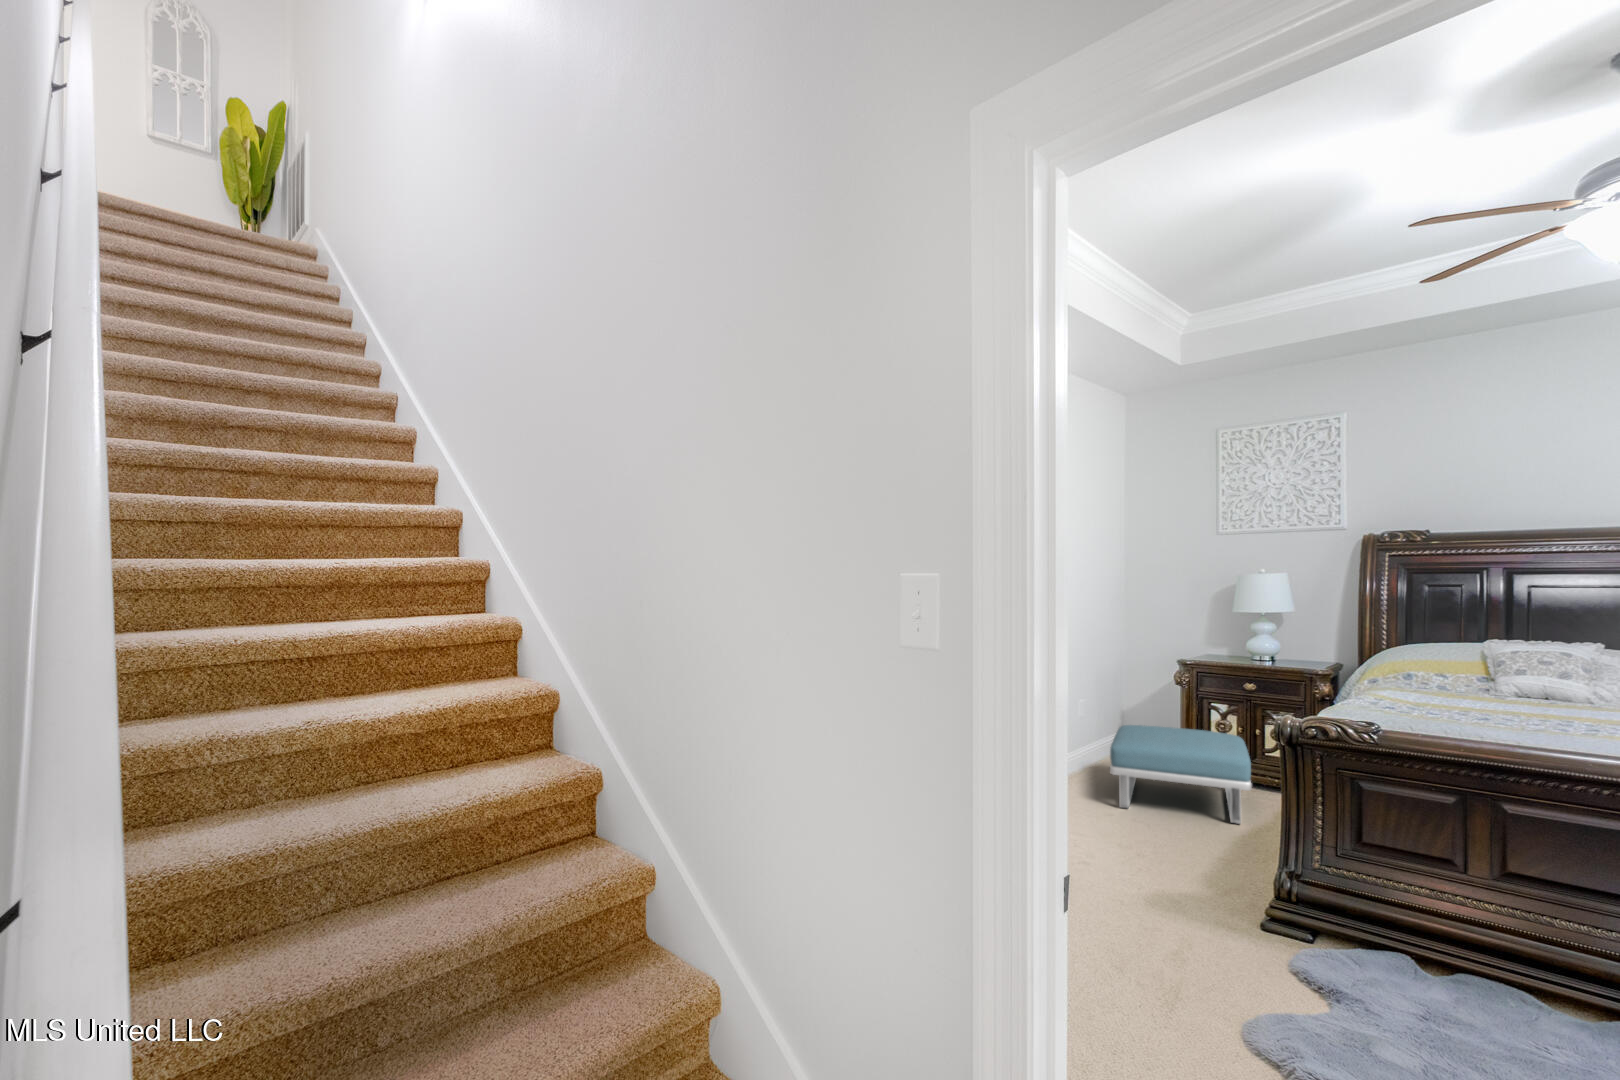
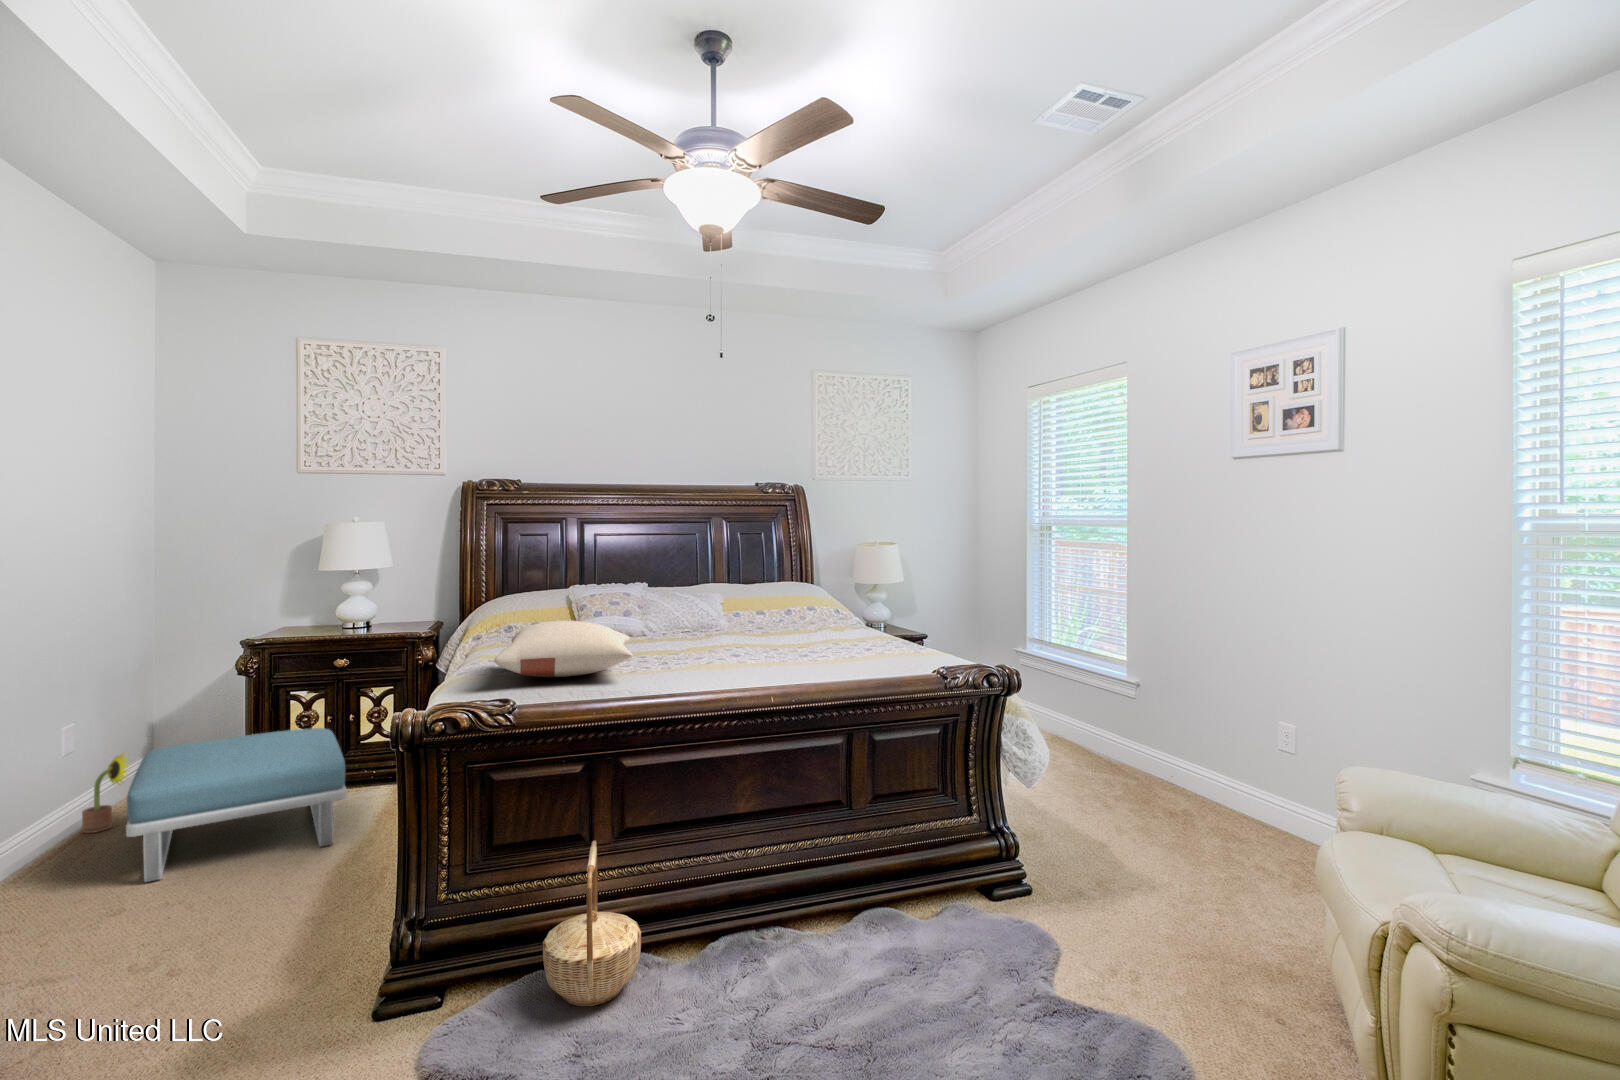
pillow: none [1368,666,1538,719] -> present [495,621,633,677]
decorative plant: none [1086,723,1112,772] -> present [82,754,129,833]
basket: none [1405,867,1518,1015] -> present [543,840,641,1006]

